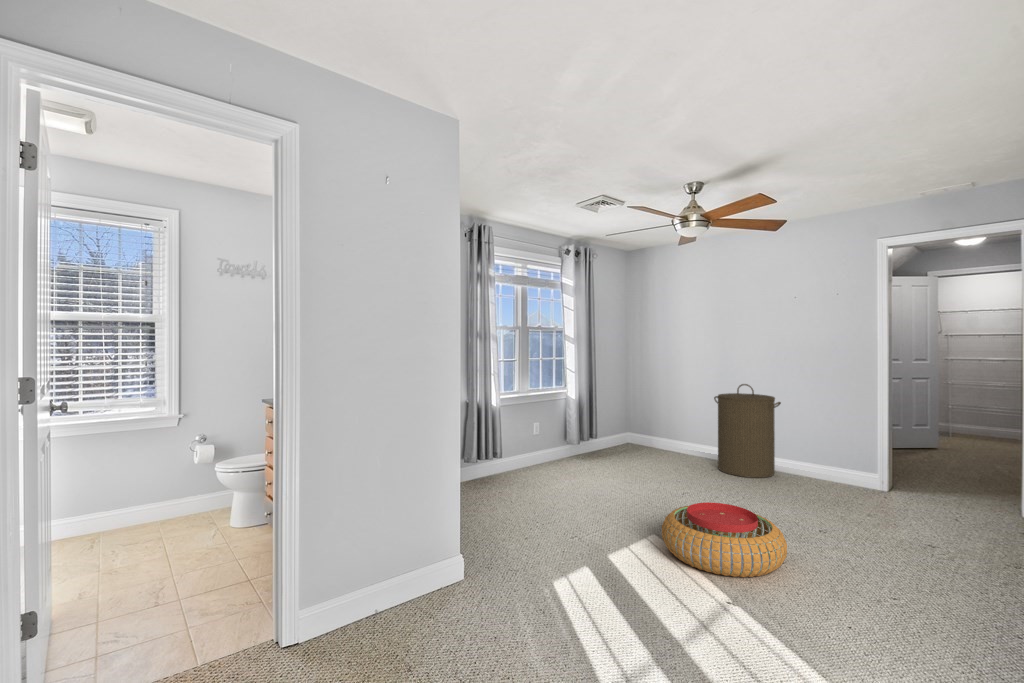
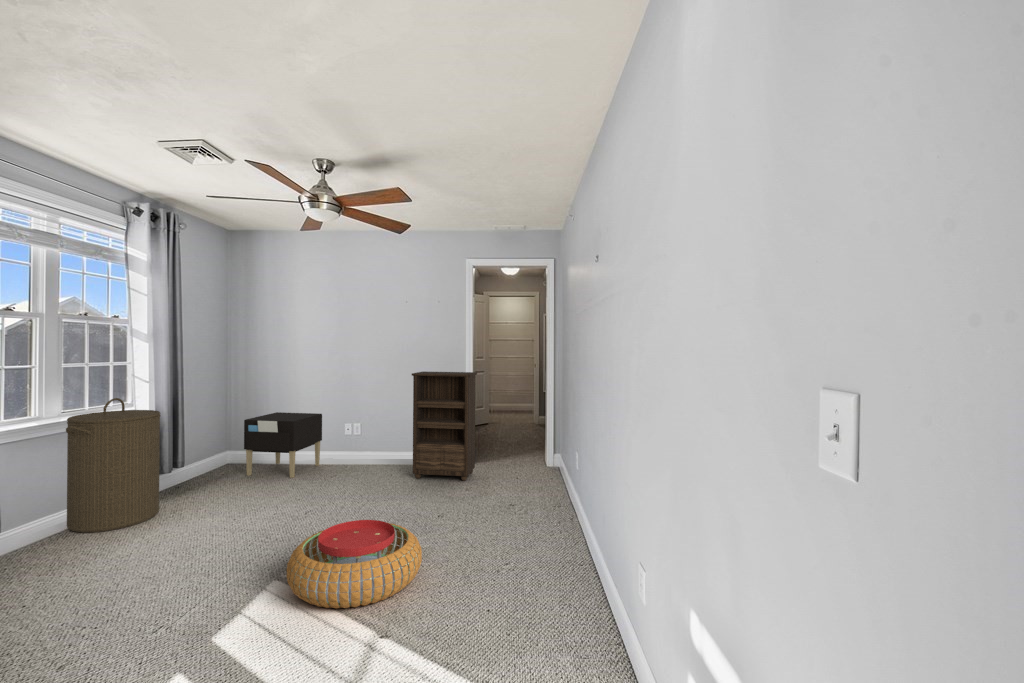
bookshelf: none [795,374,882,500] -> present [412,372,477,481]
laundry hamper: present [714,384,781,478] -> present [66,398,160,533]
nightstand: none [640,405,705,463] -> present [244,412,322,478]

